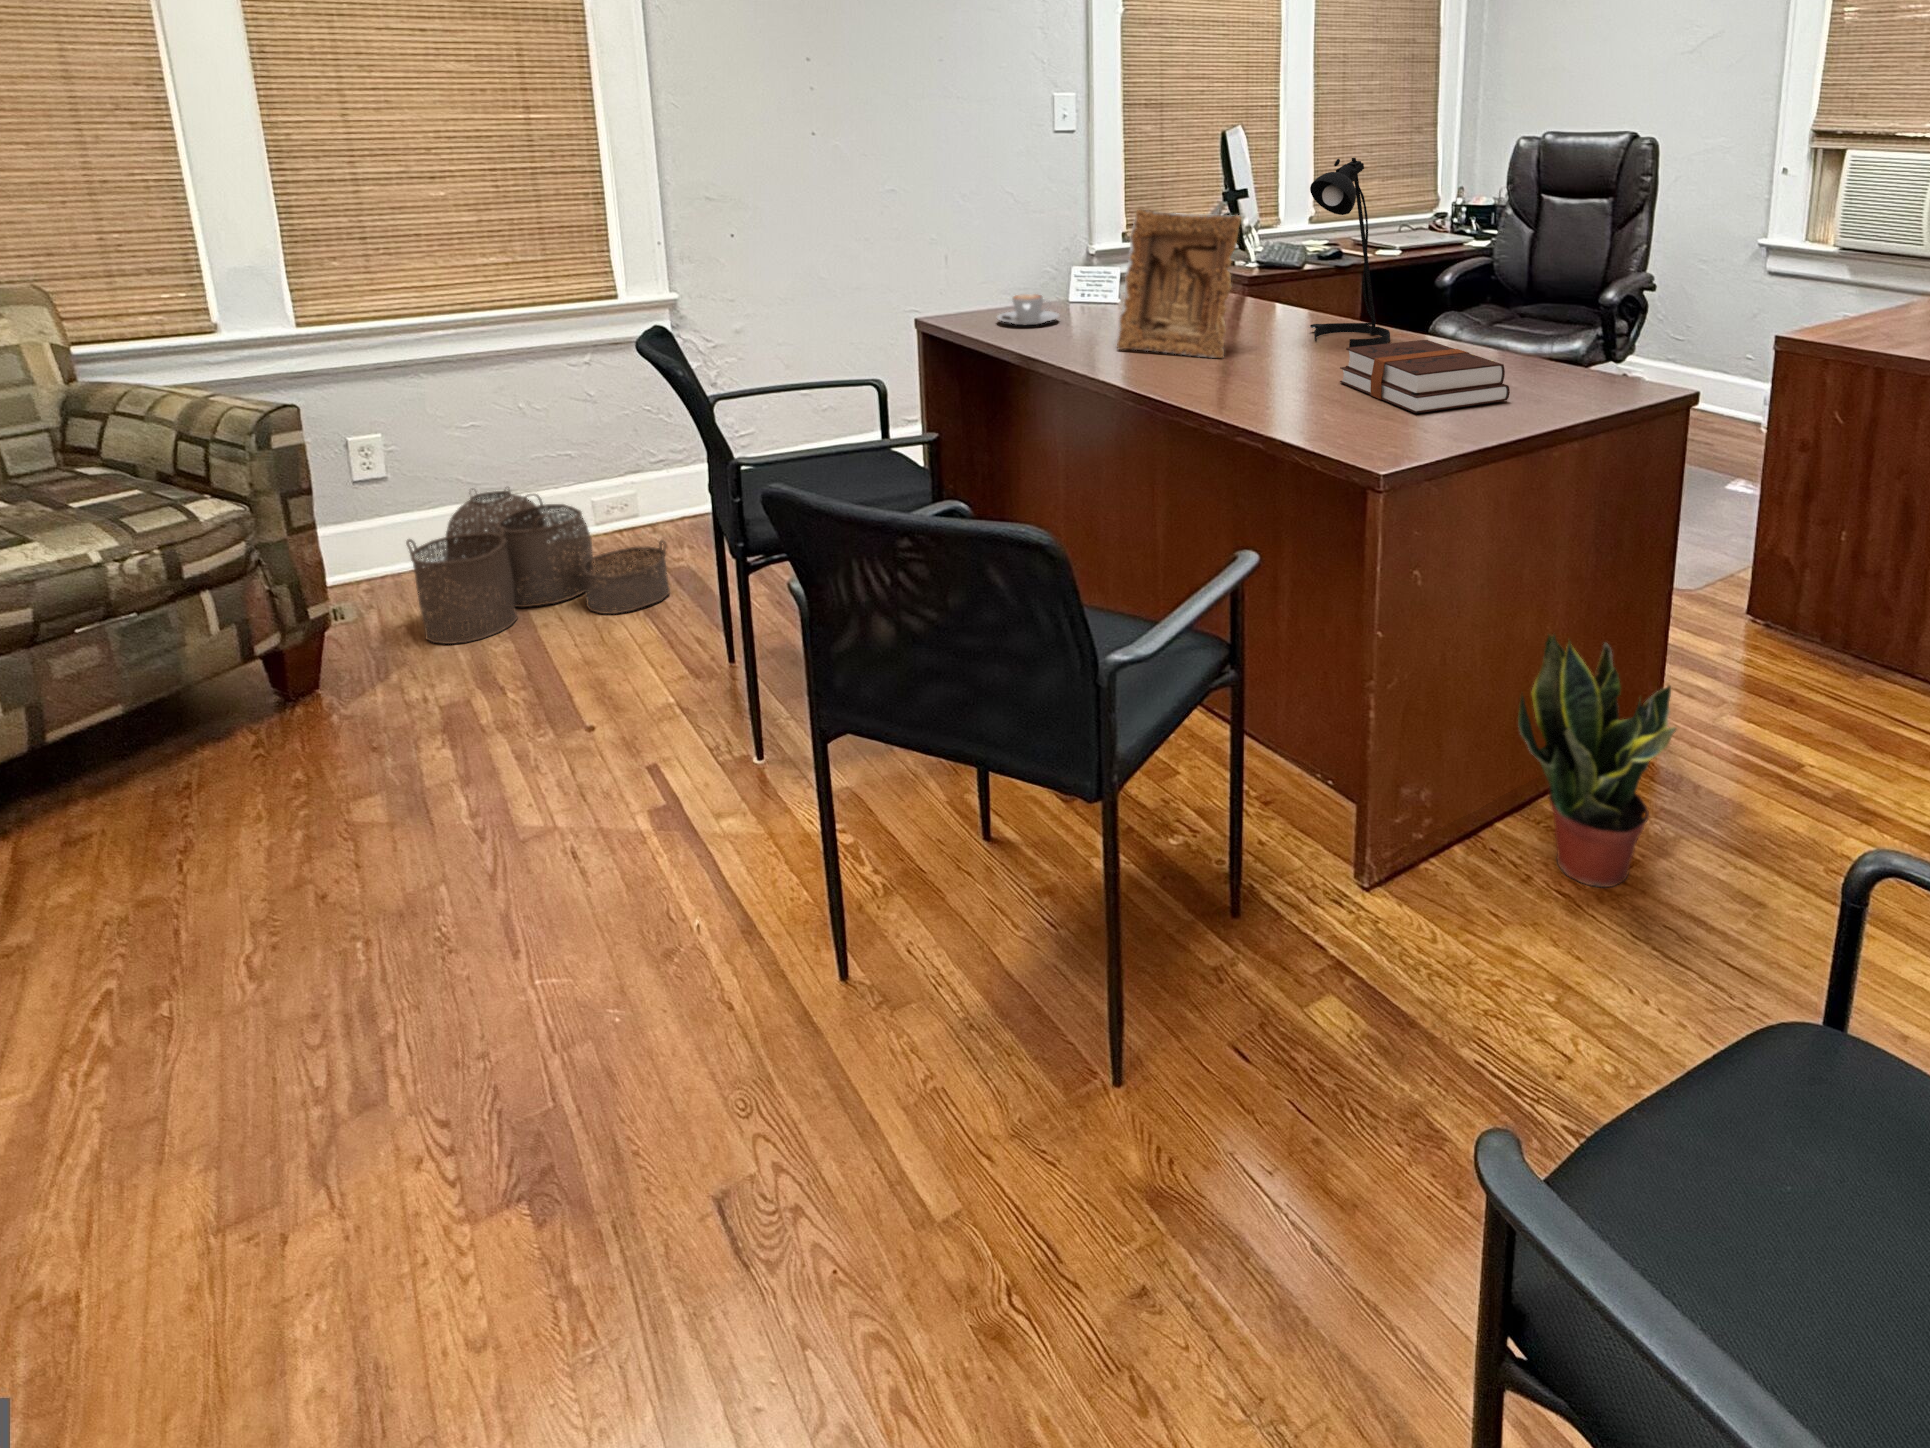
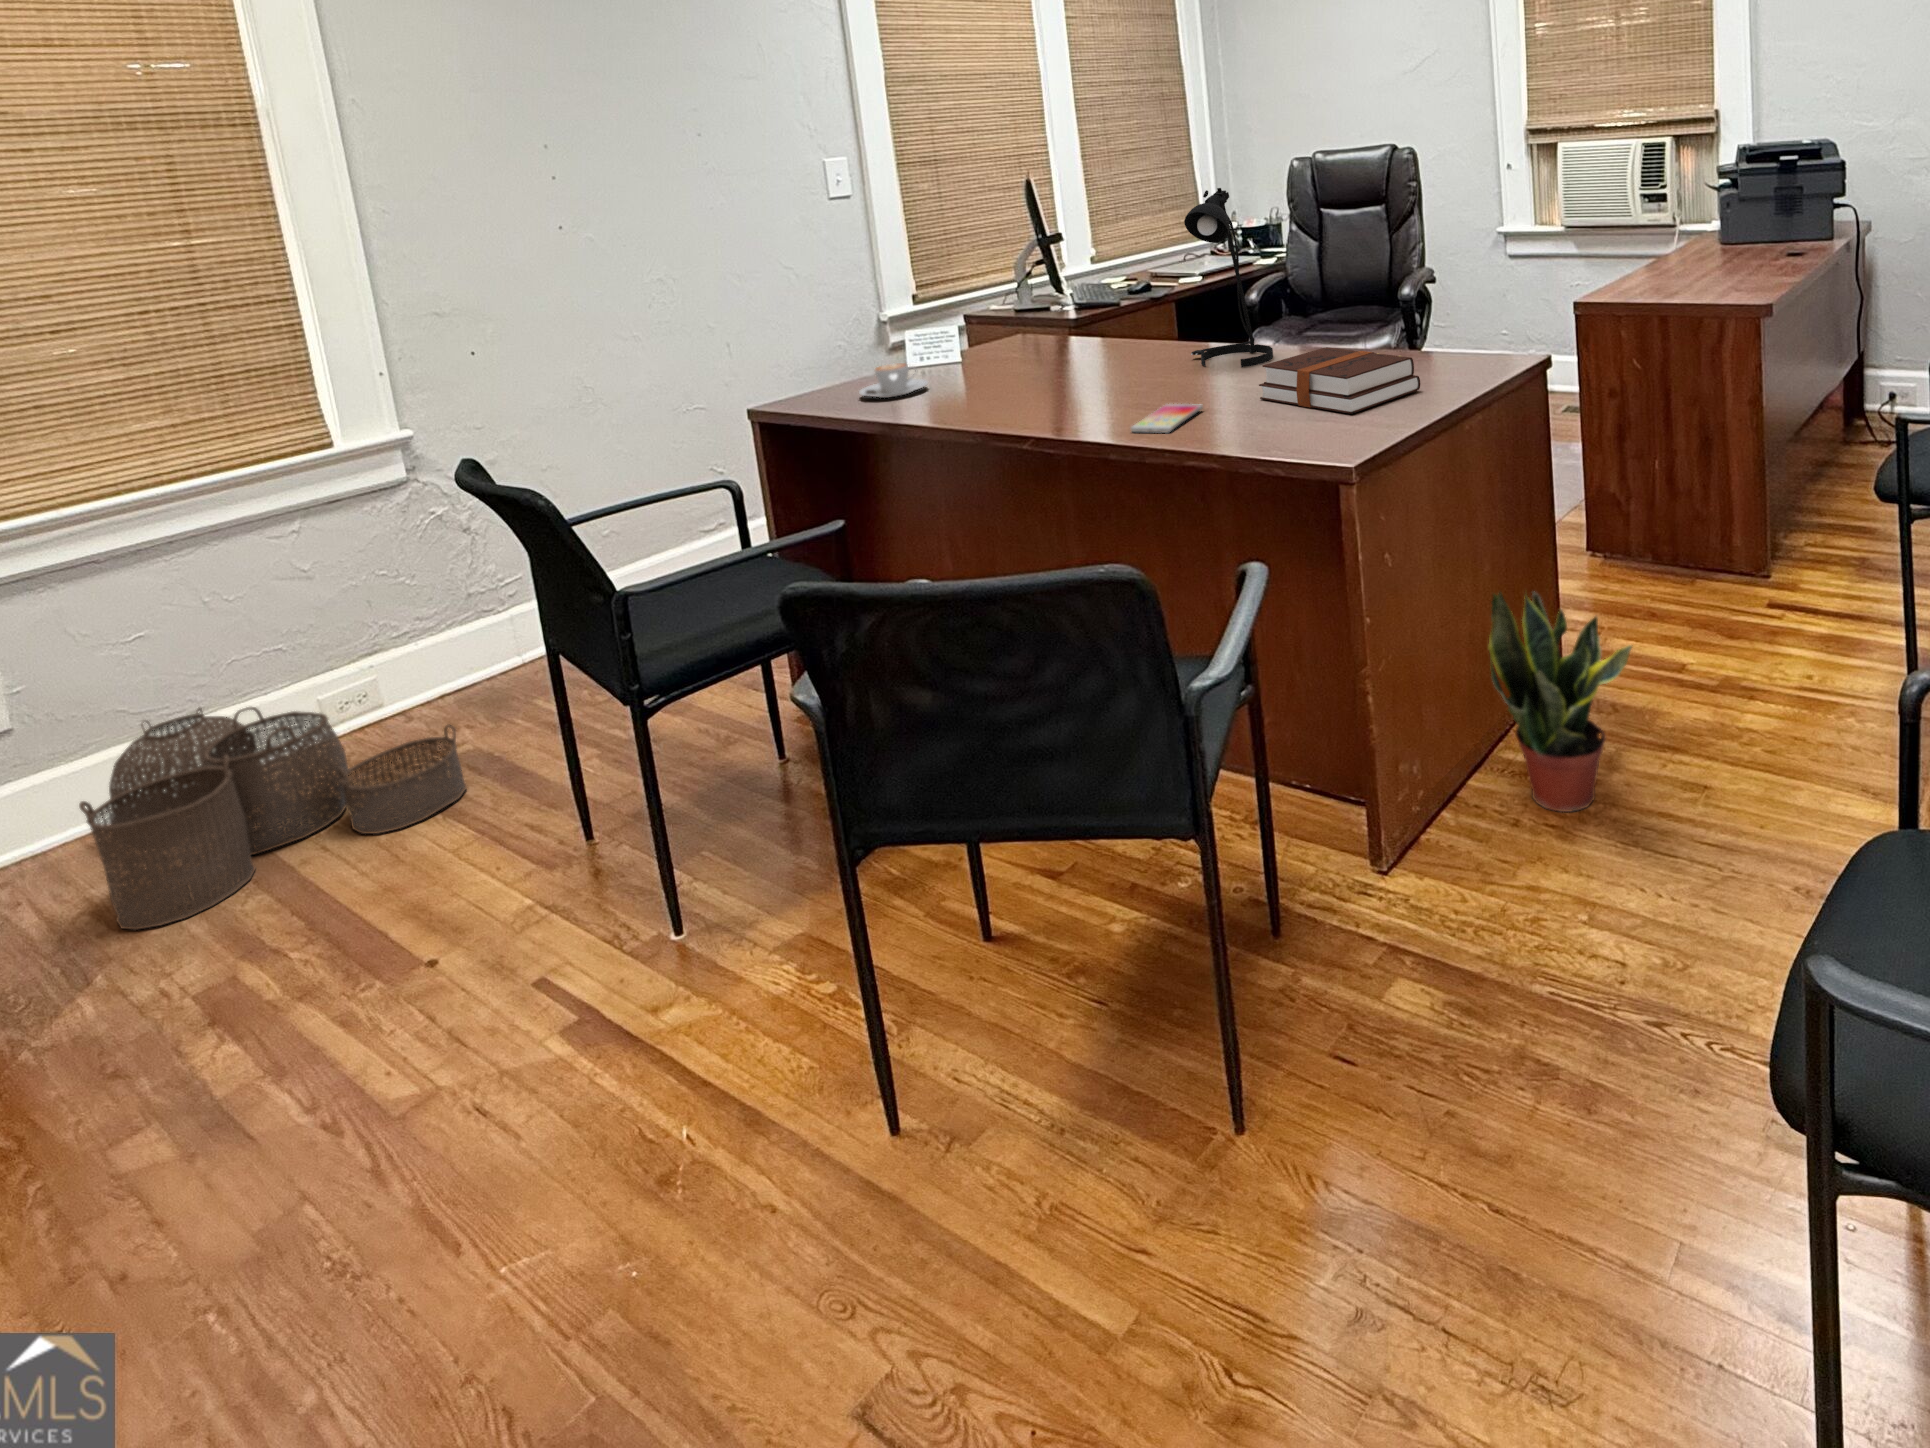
picture frame: present [1117,209,1241,358] -> none [1012,255,1131,405]
smartphone: none [1193,372,1277,400] -> present [1131,404,1203,433]

